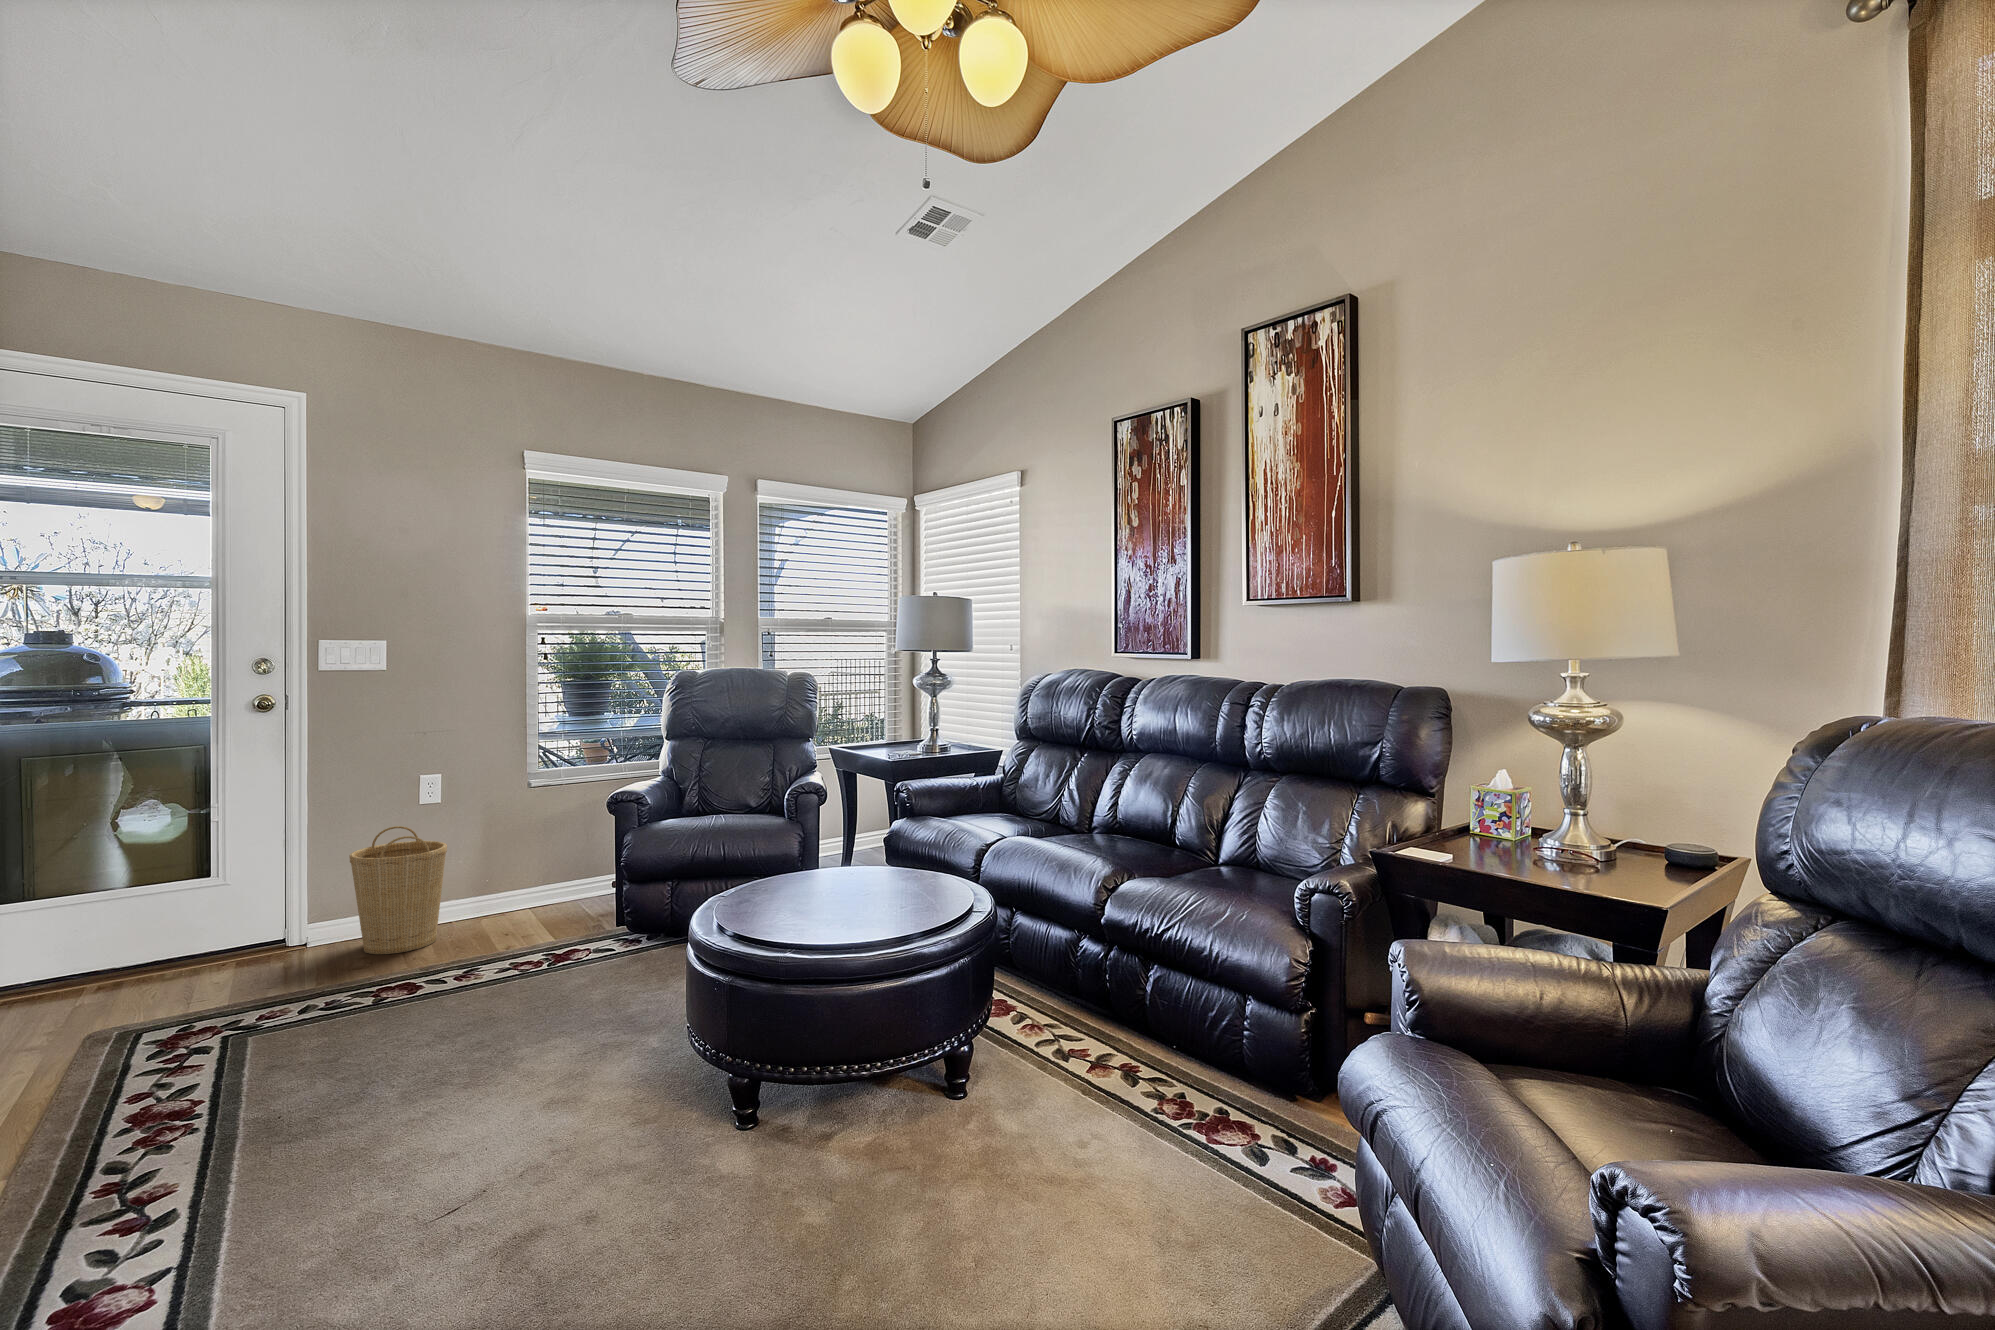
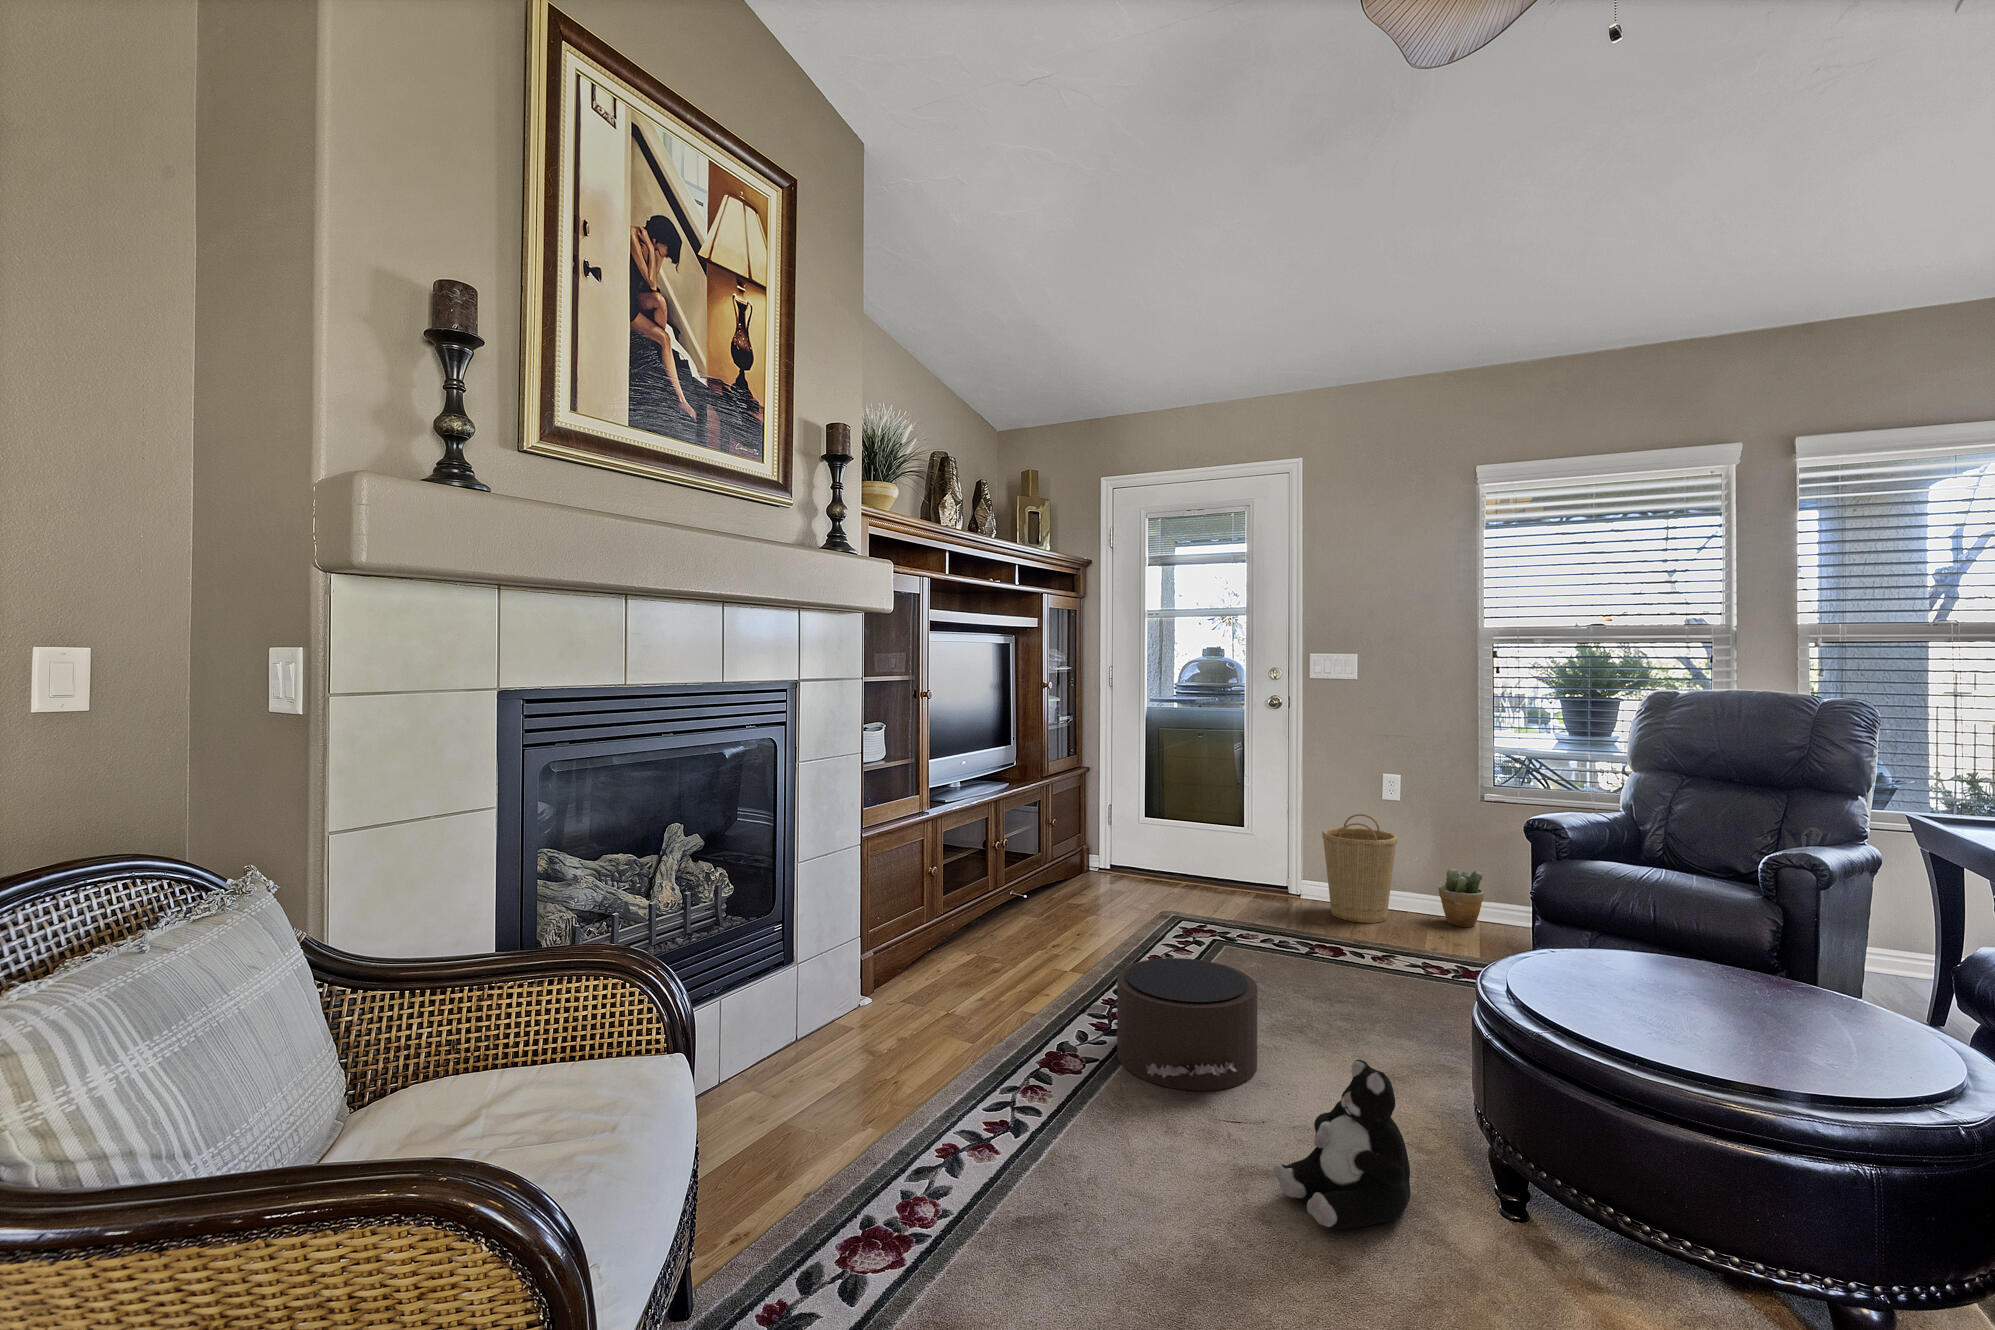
potted plant: none [490,861,538,923] -> present [1438,869,1484,927]
pouf: none [153,1044,432,1254] -> present [1114,958,1257,1091]
plush toy: none [561,1062,699,1252] -> present [1273,1060,1411,1229]

